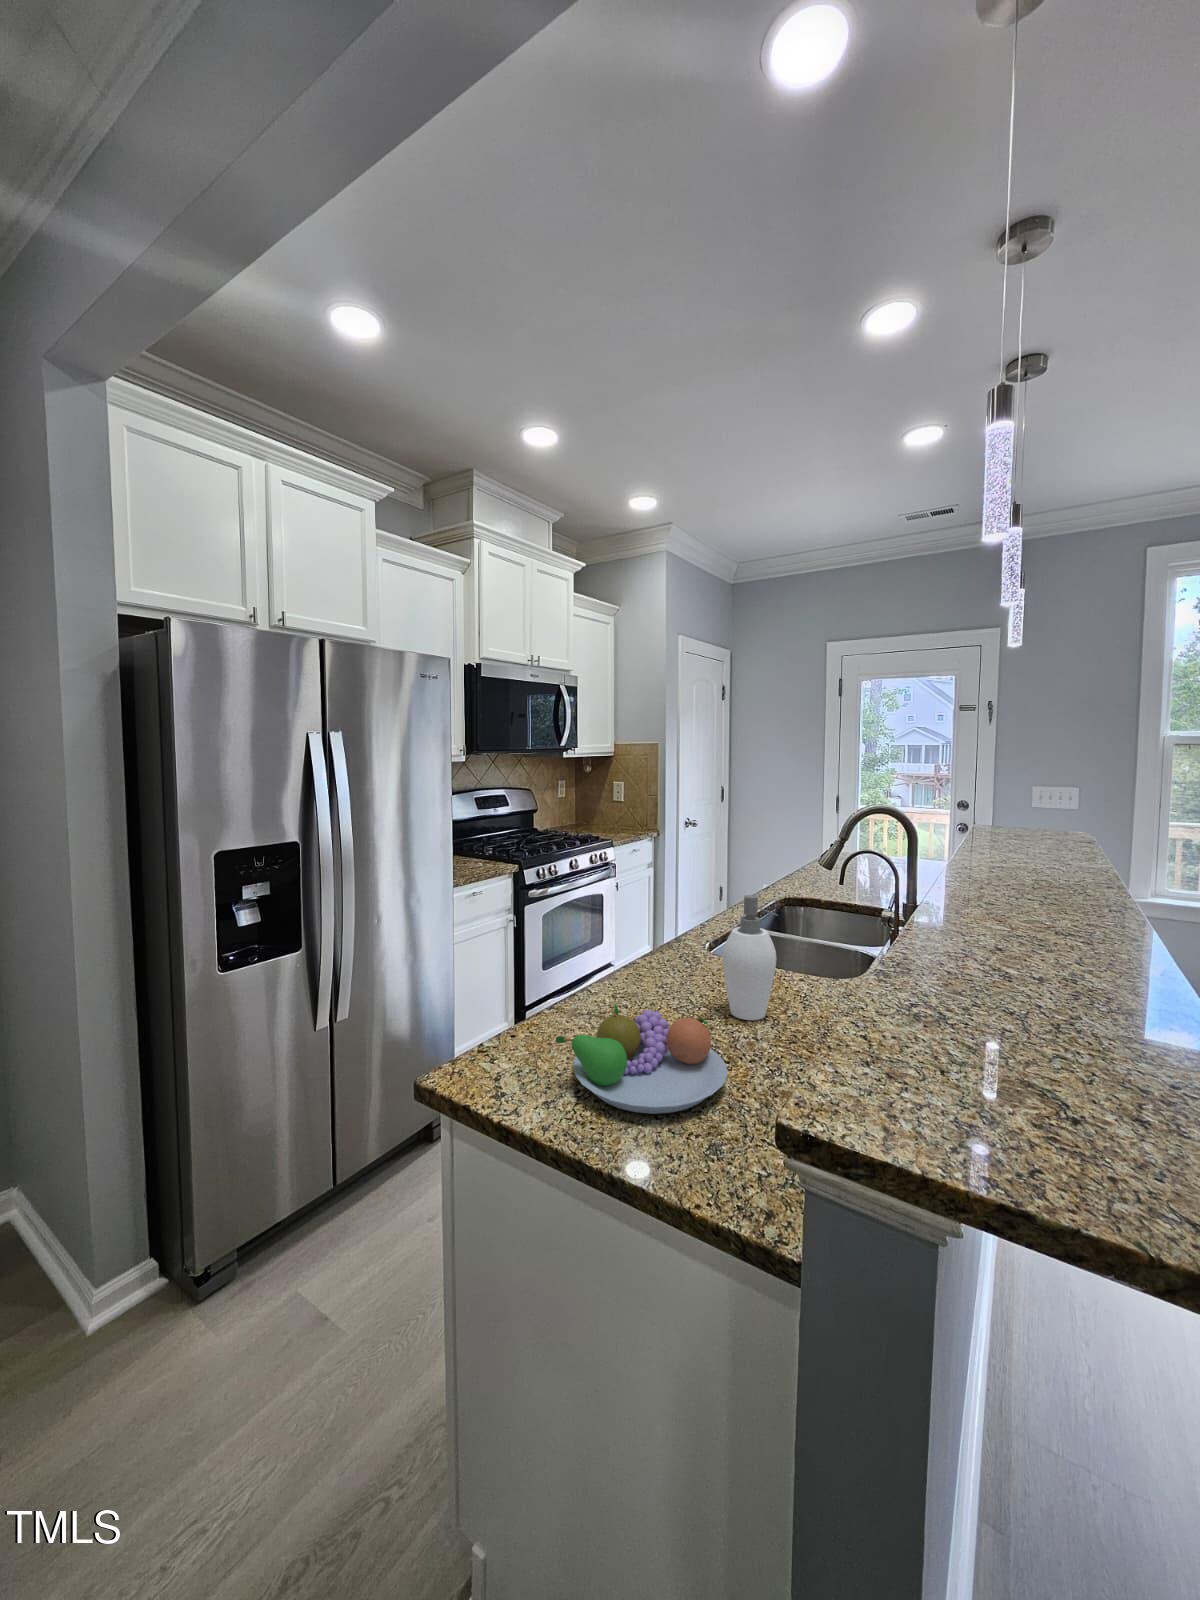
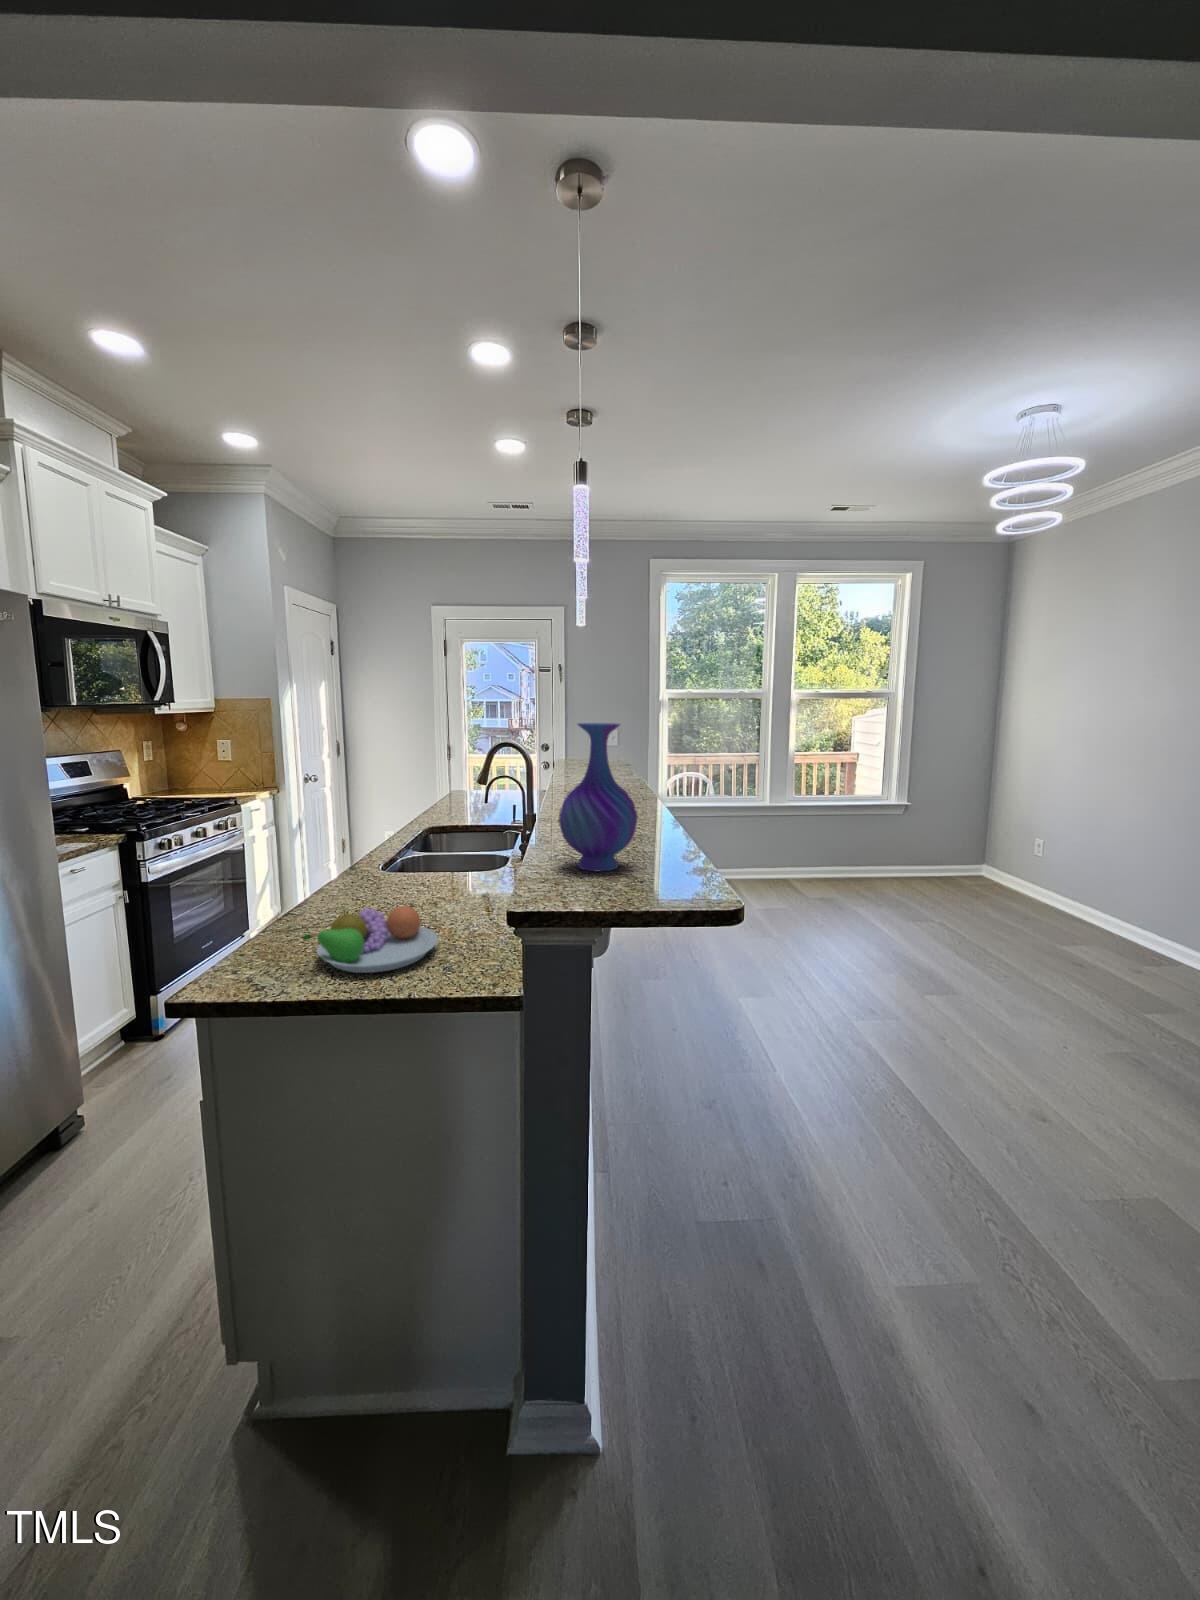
vase: none [909,784,1078,1068] -> present [559,723,637,872]
soap dispenser: present [722,895,778,1020] -> none [411,815,454,908]

